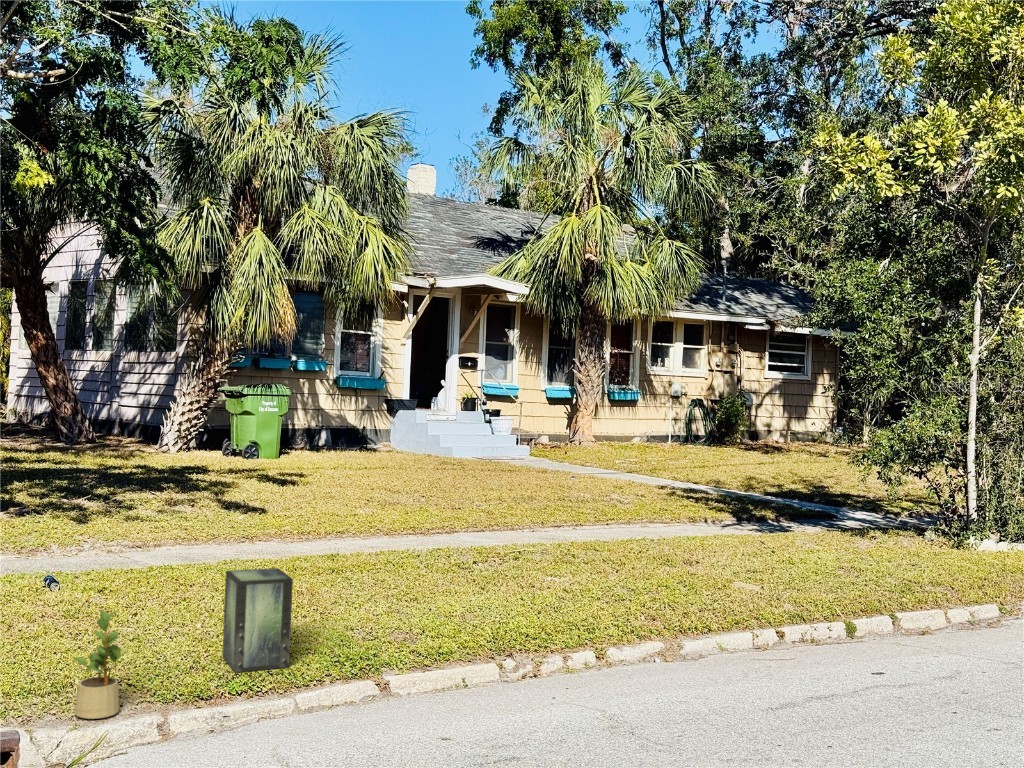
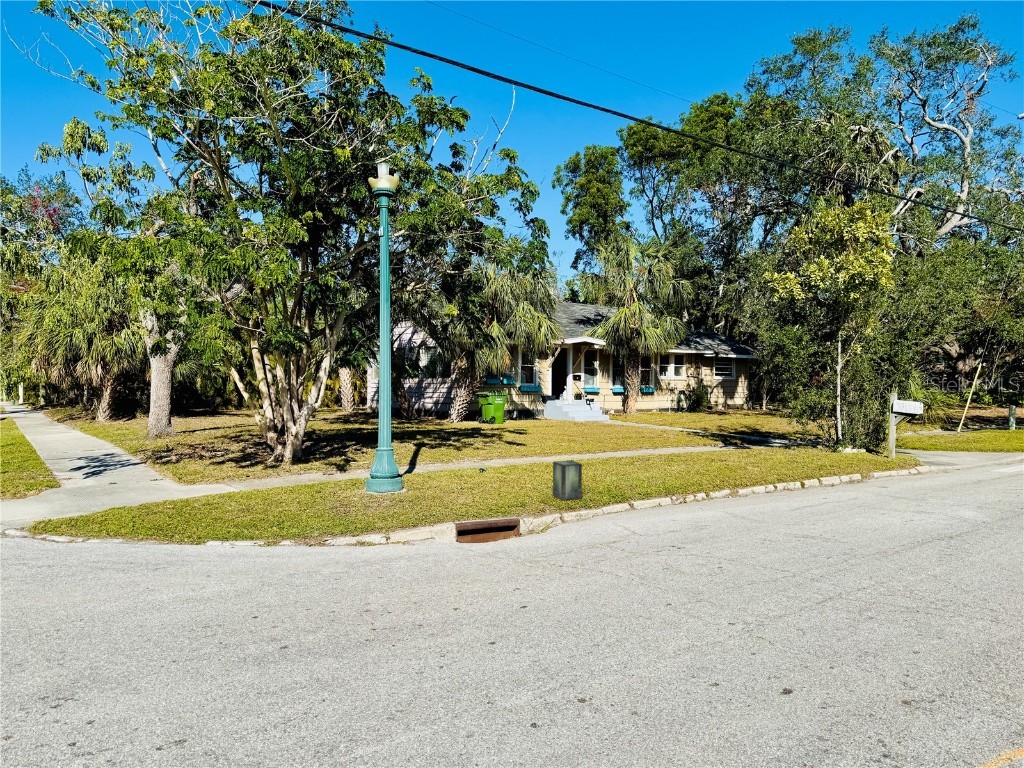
potted plant: present [75,610,121,719] -> none [517,474,537,515]

